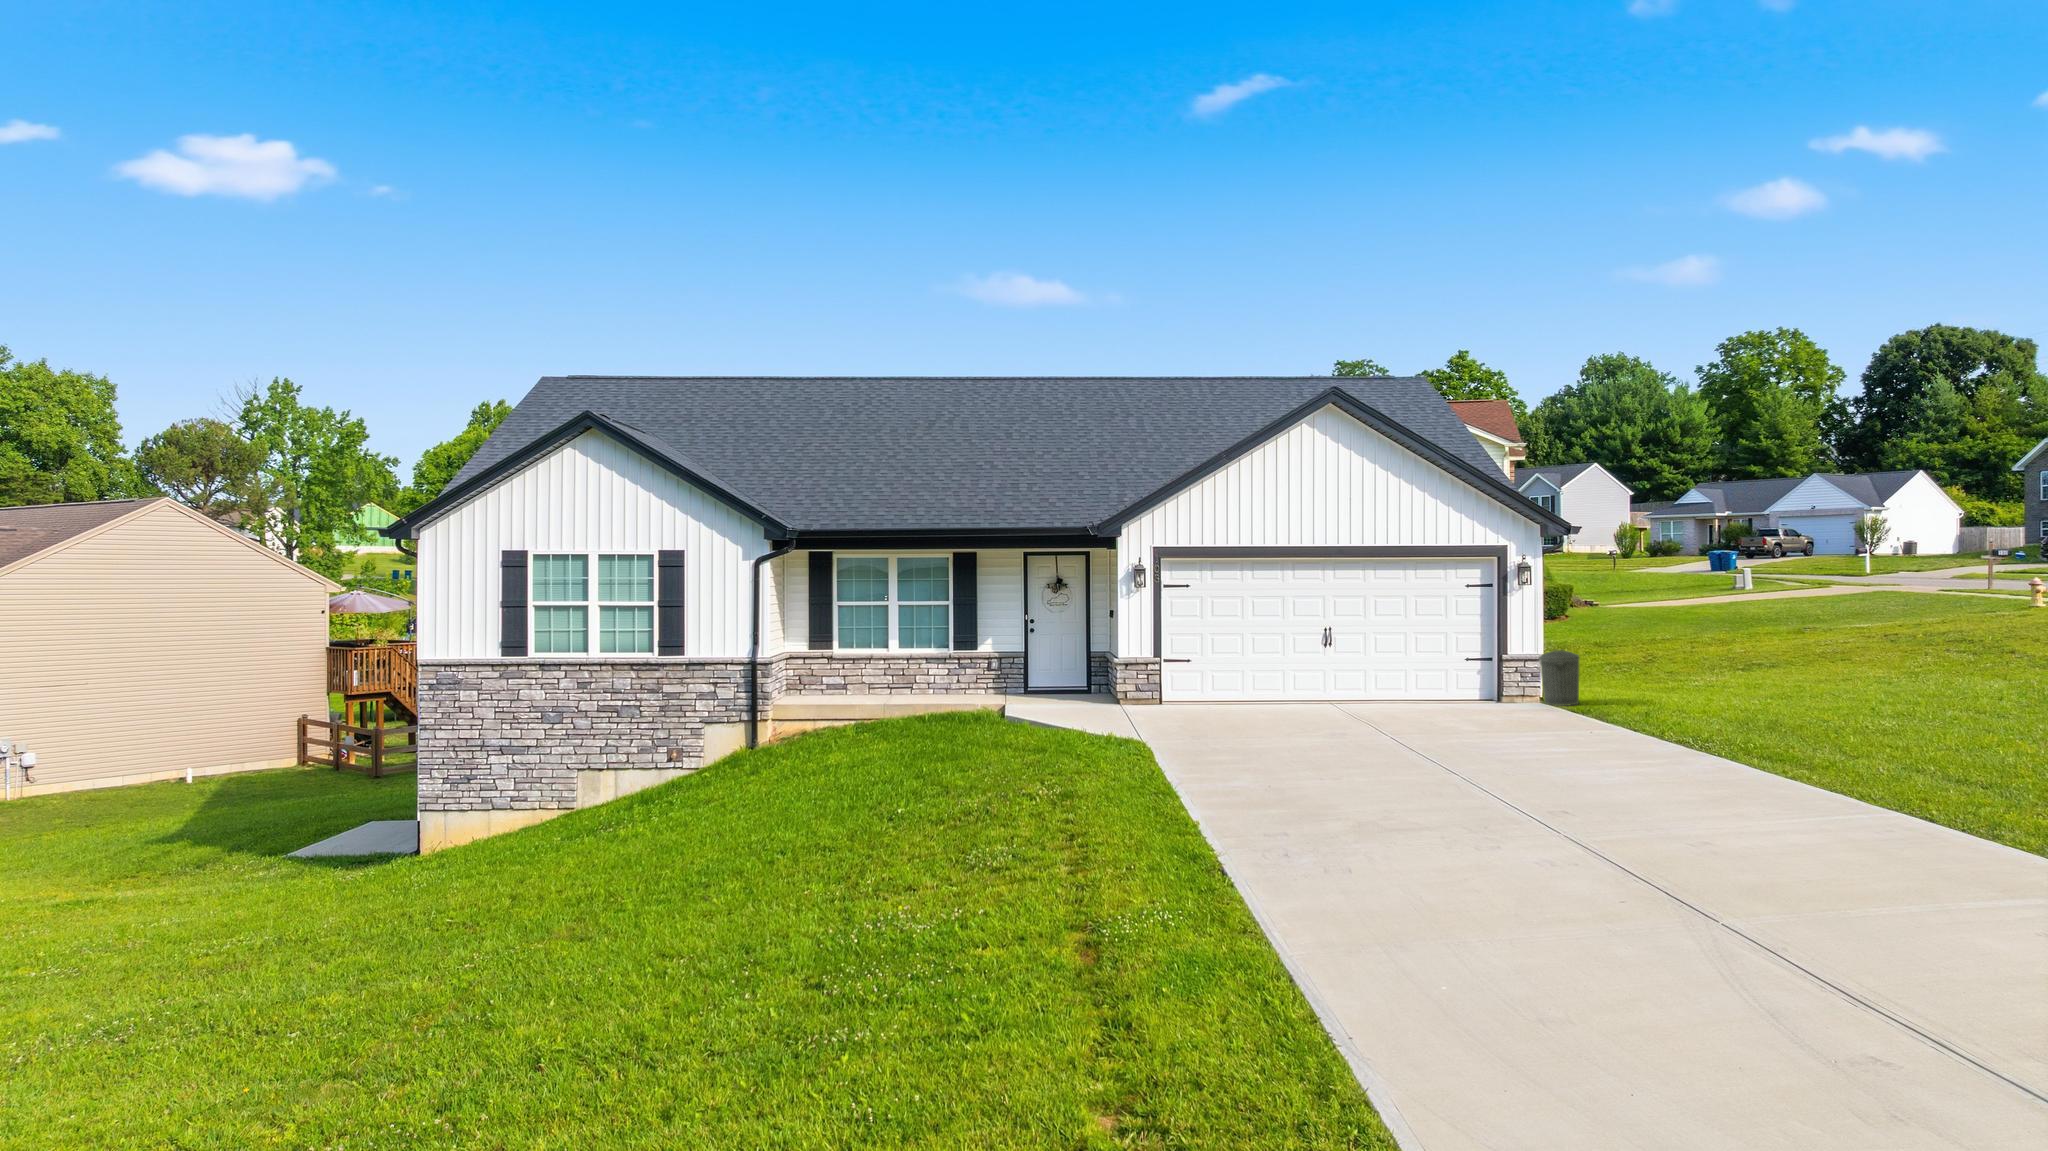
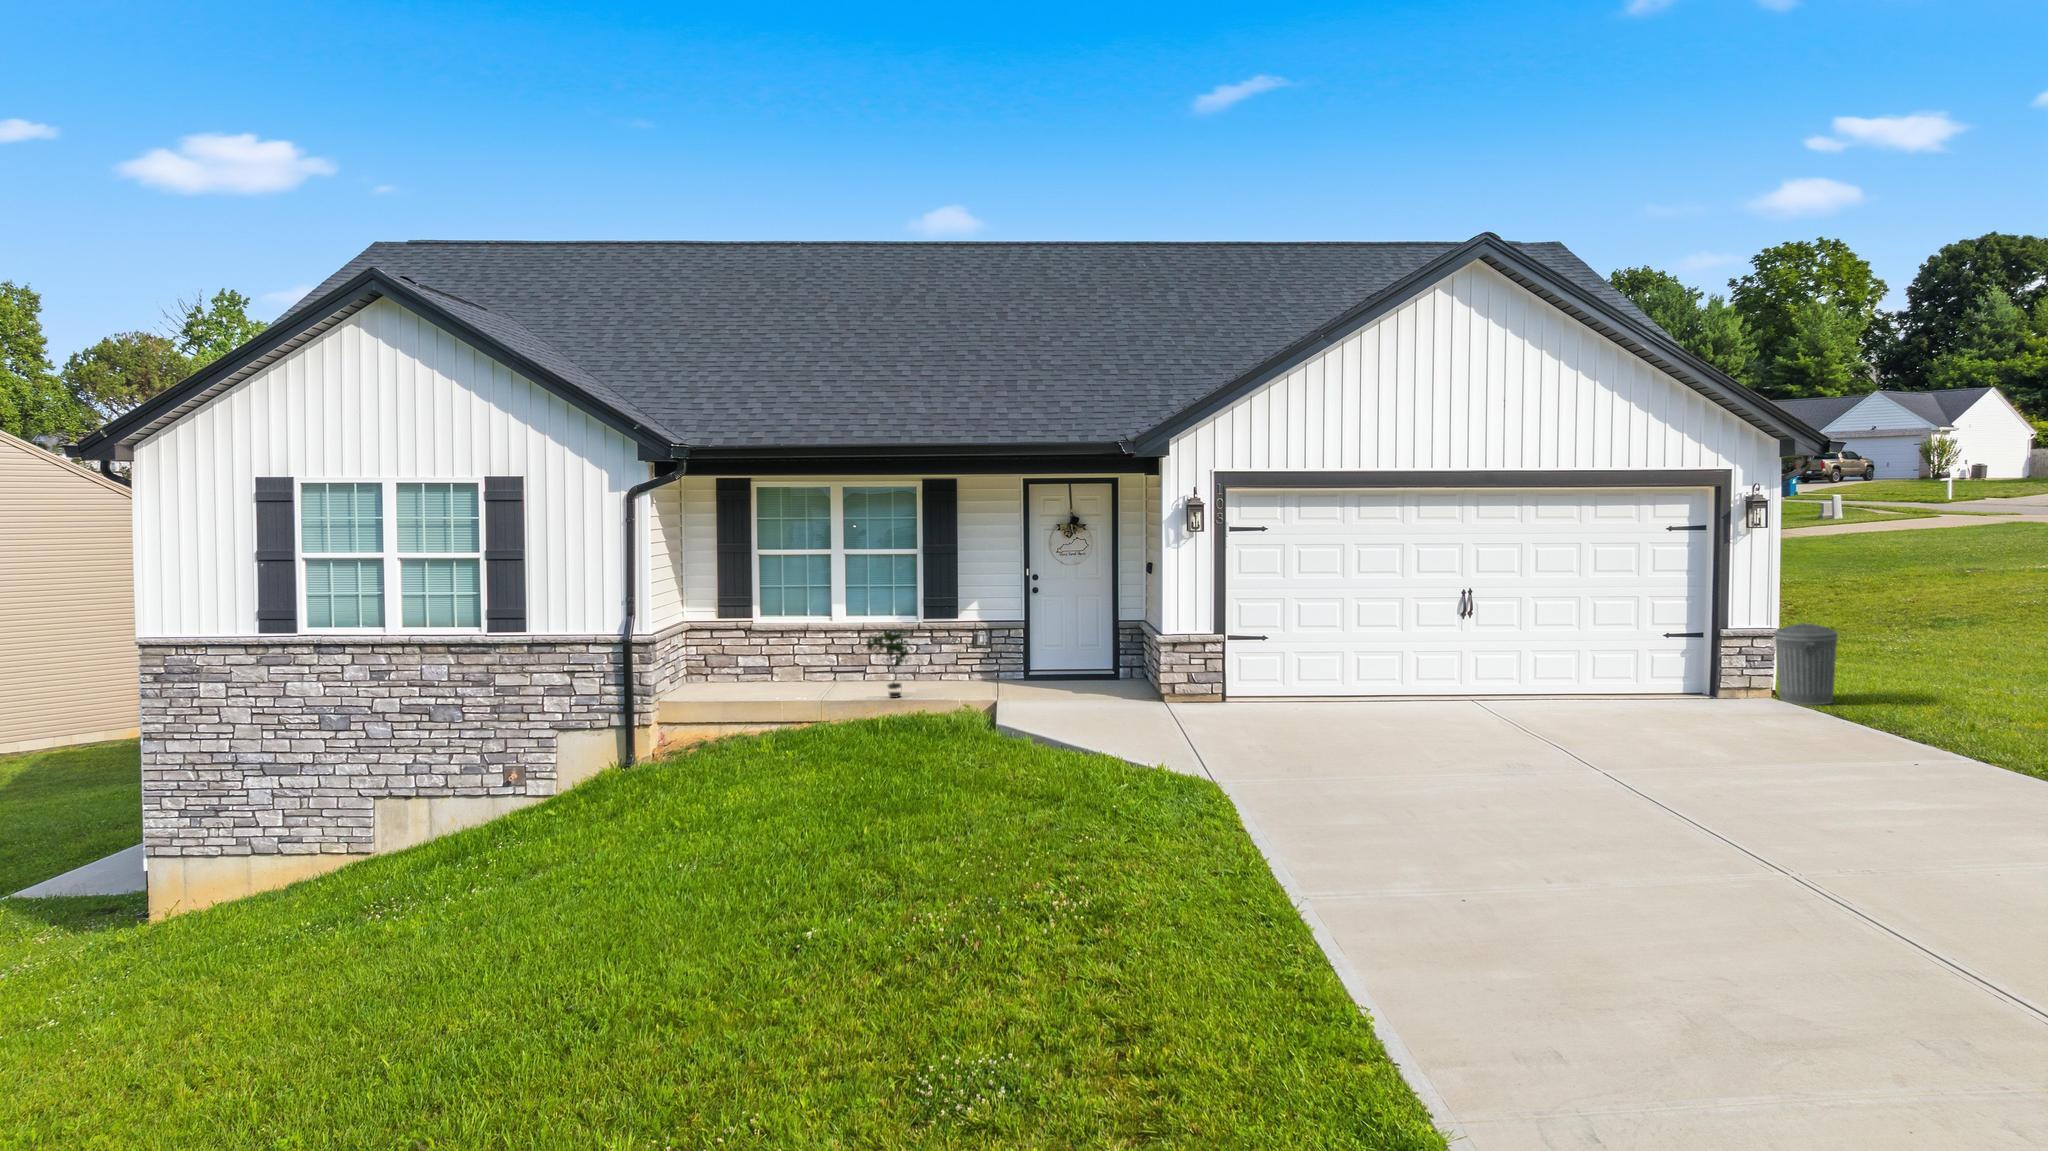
potted plant: none [910,656,948,705] -> present [863,629,913,698]

